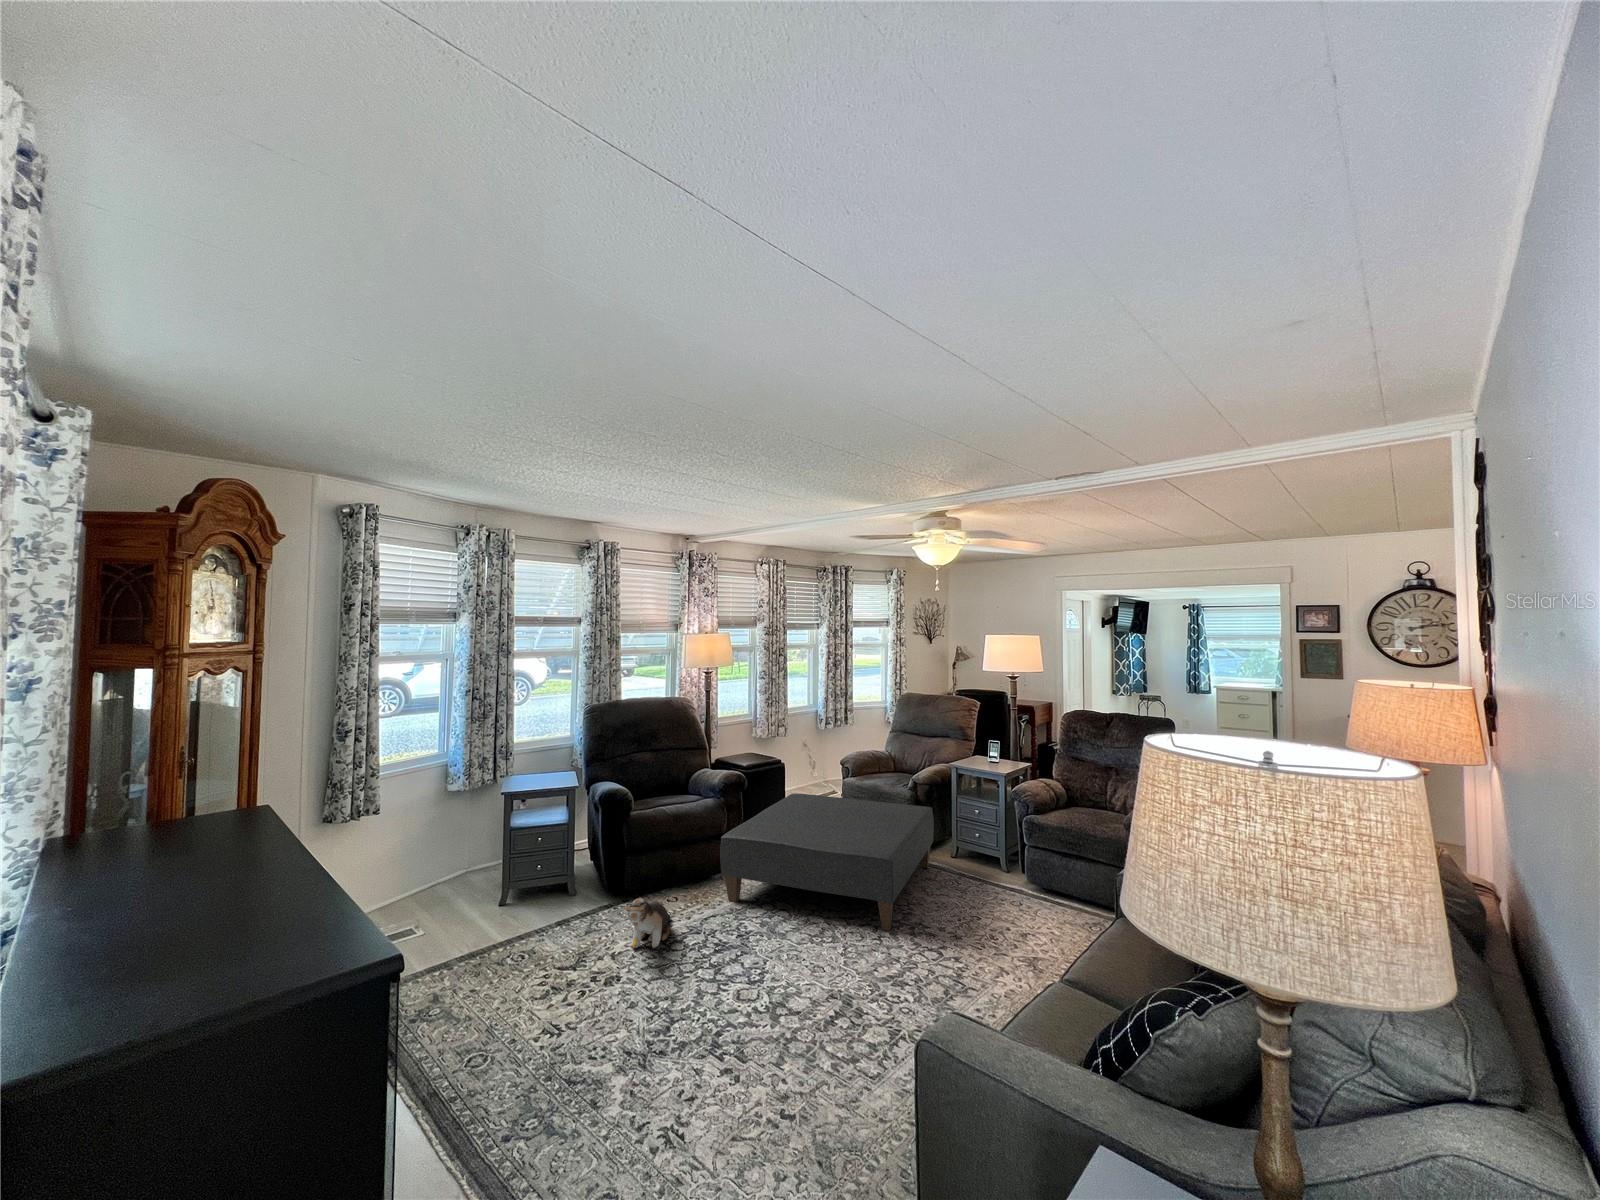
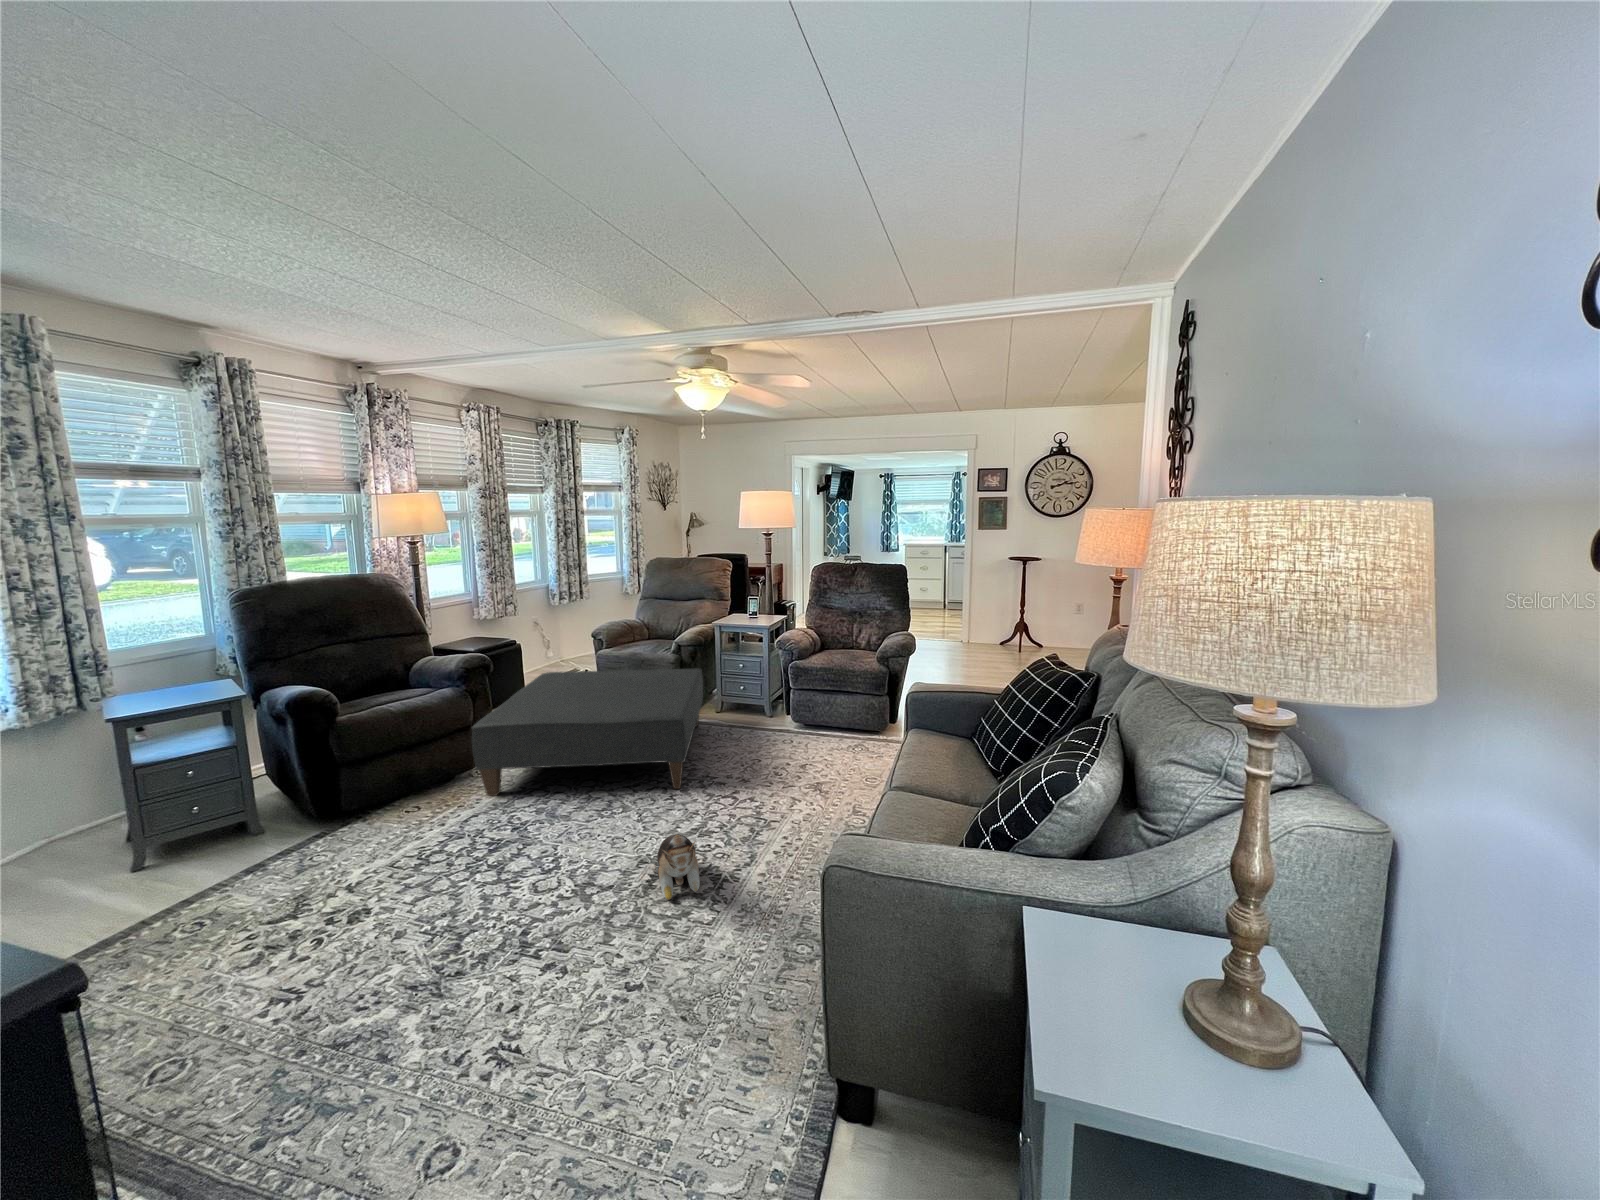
plush toy: present [623,898,670,948] -> present [657,834,700,900]

